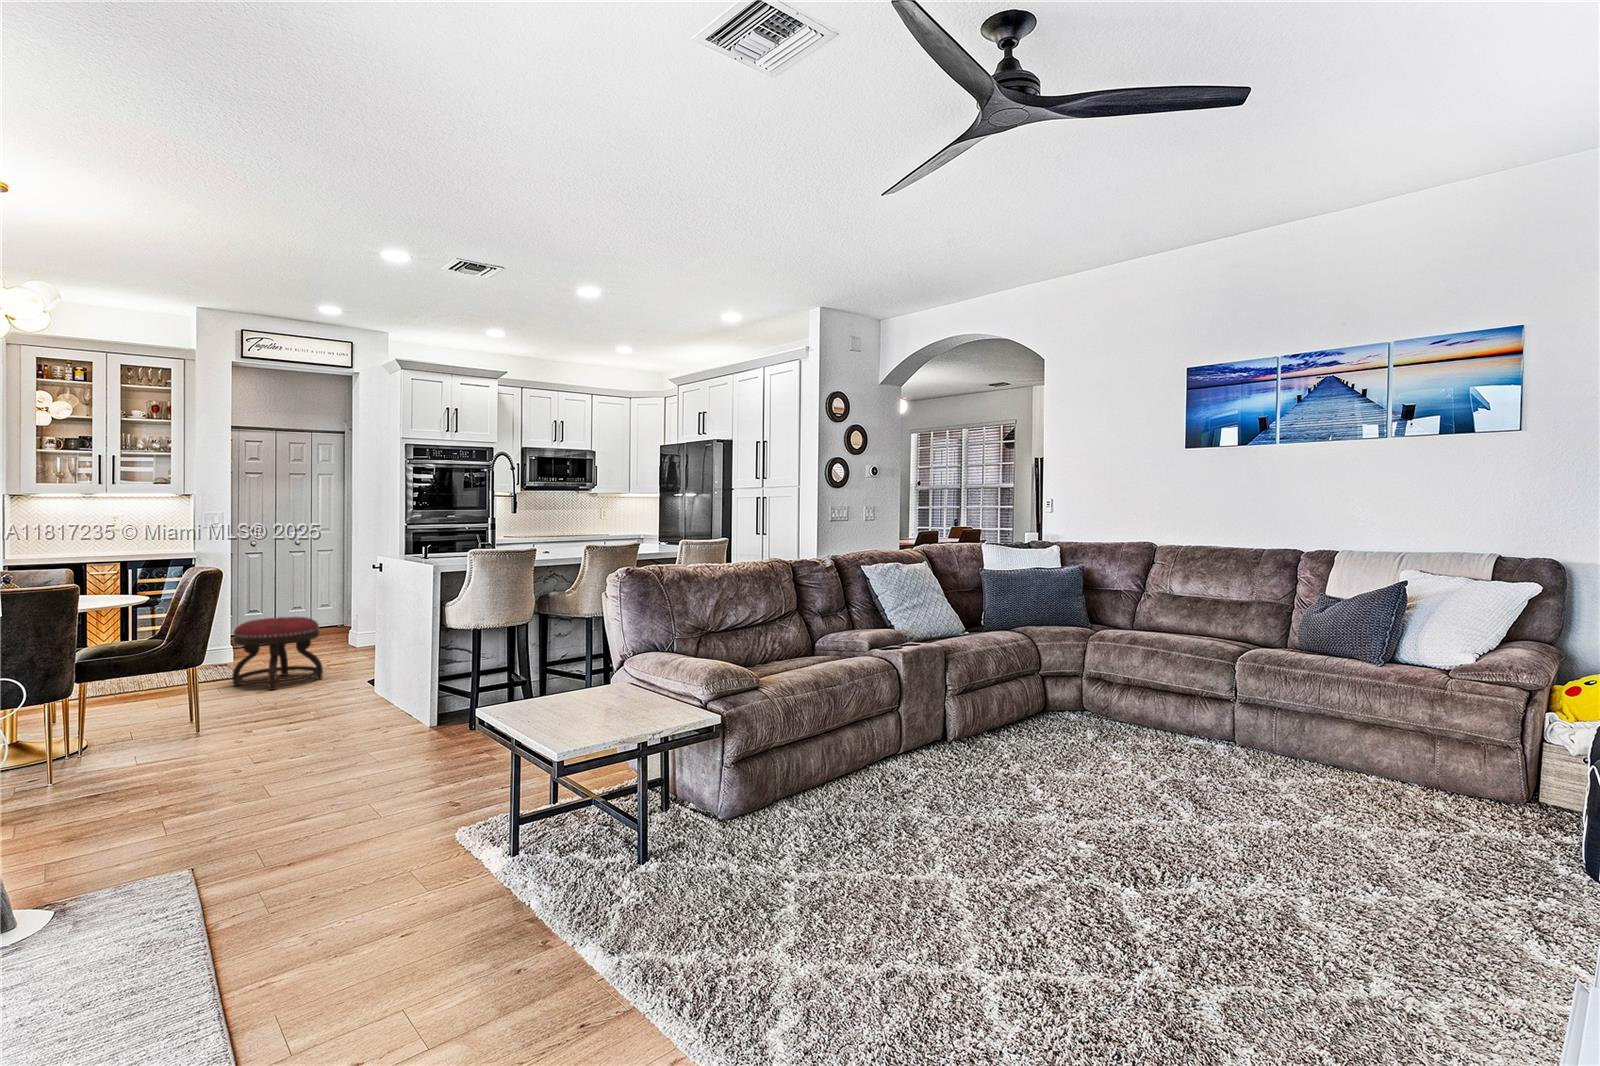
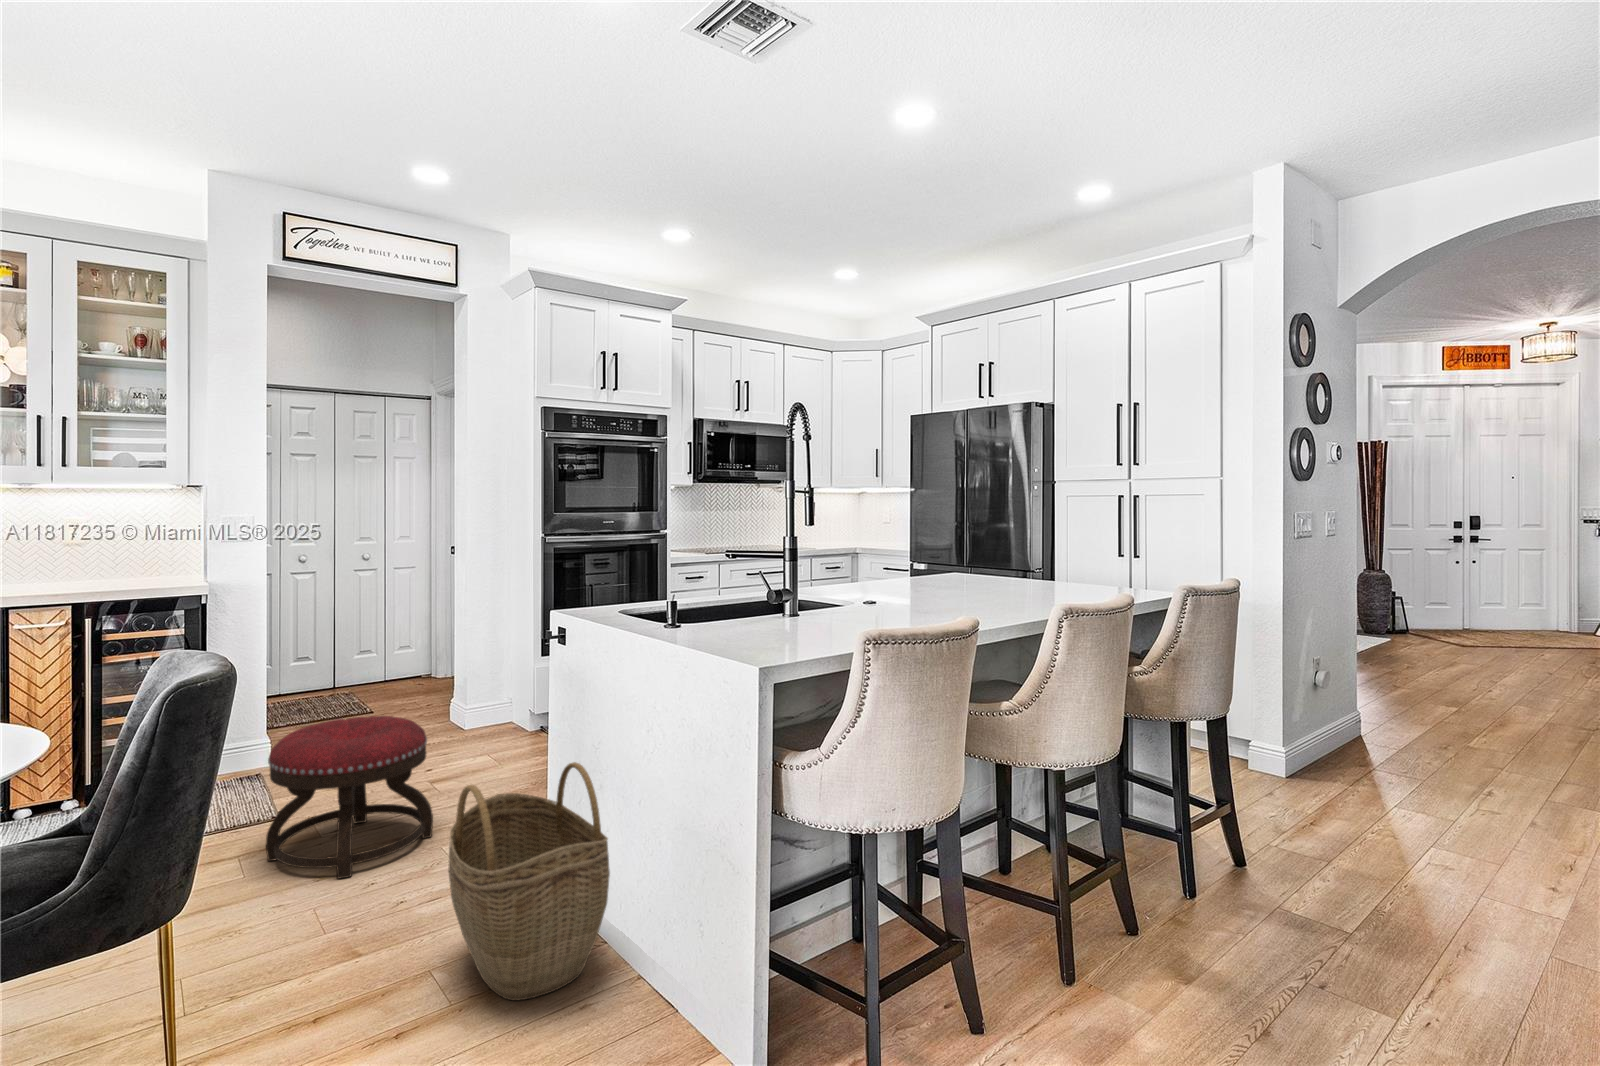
woven basket: none [316,619,389,715] -> present [449,762,610,1000]

